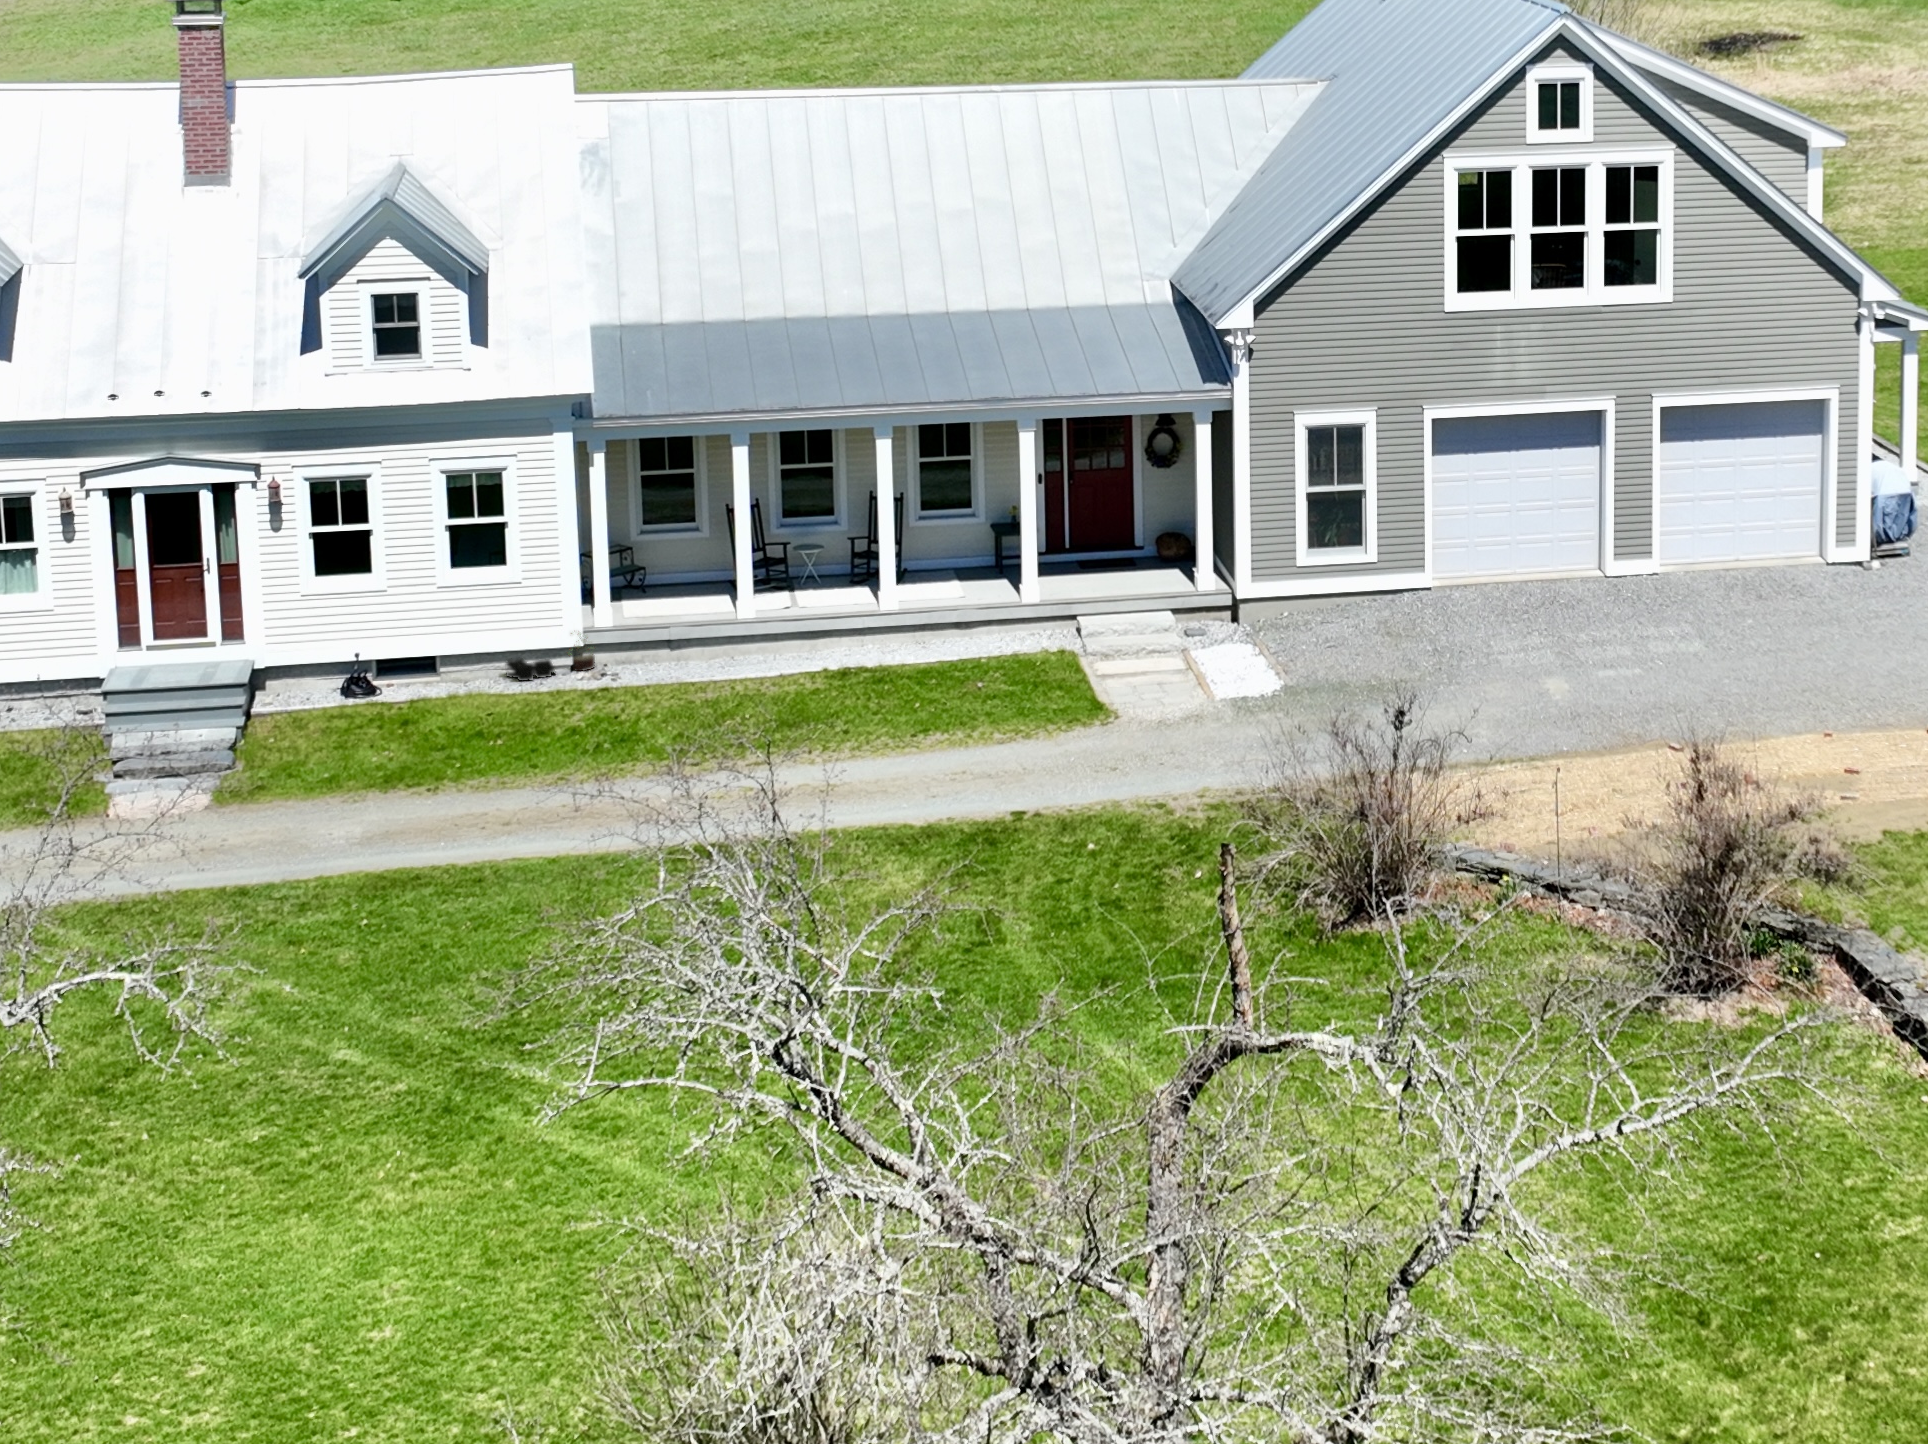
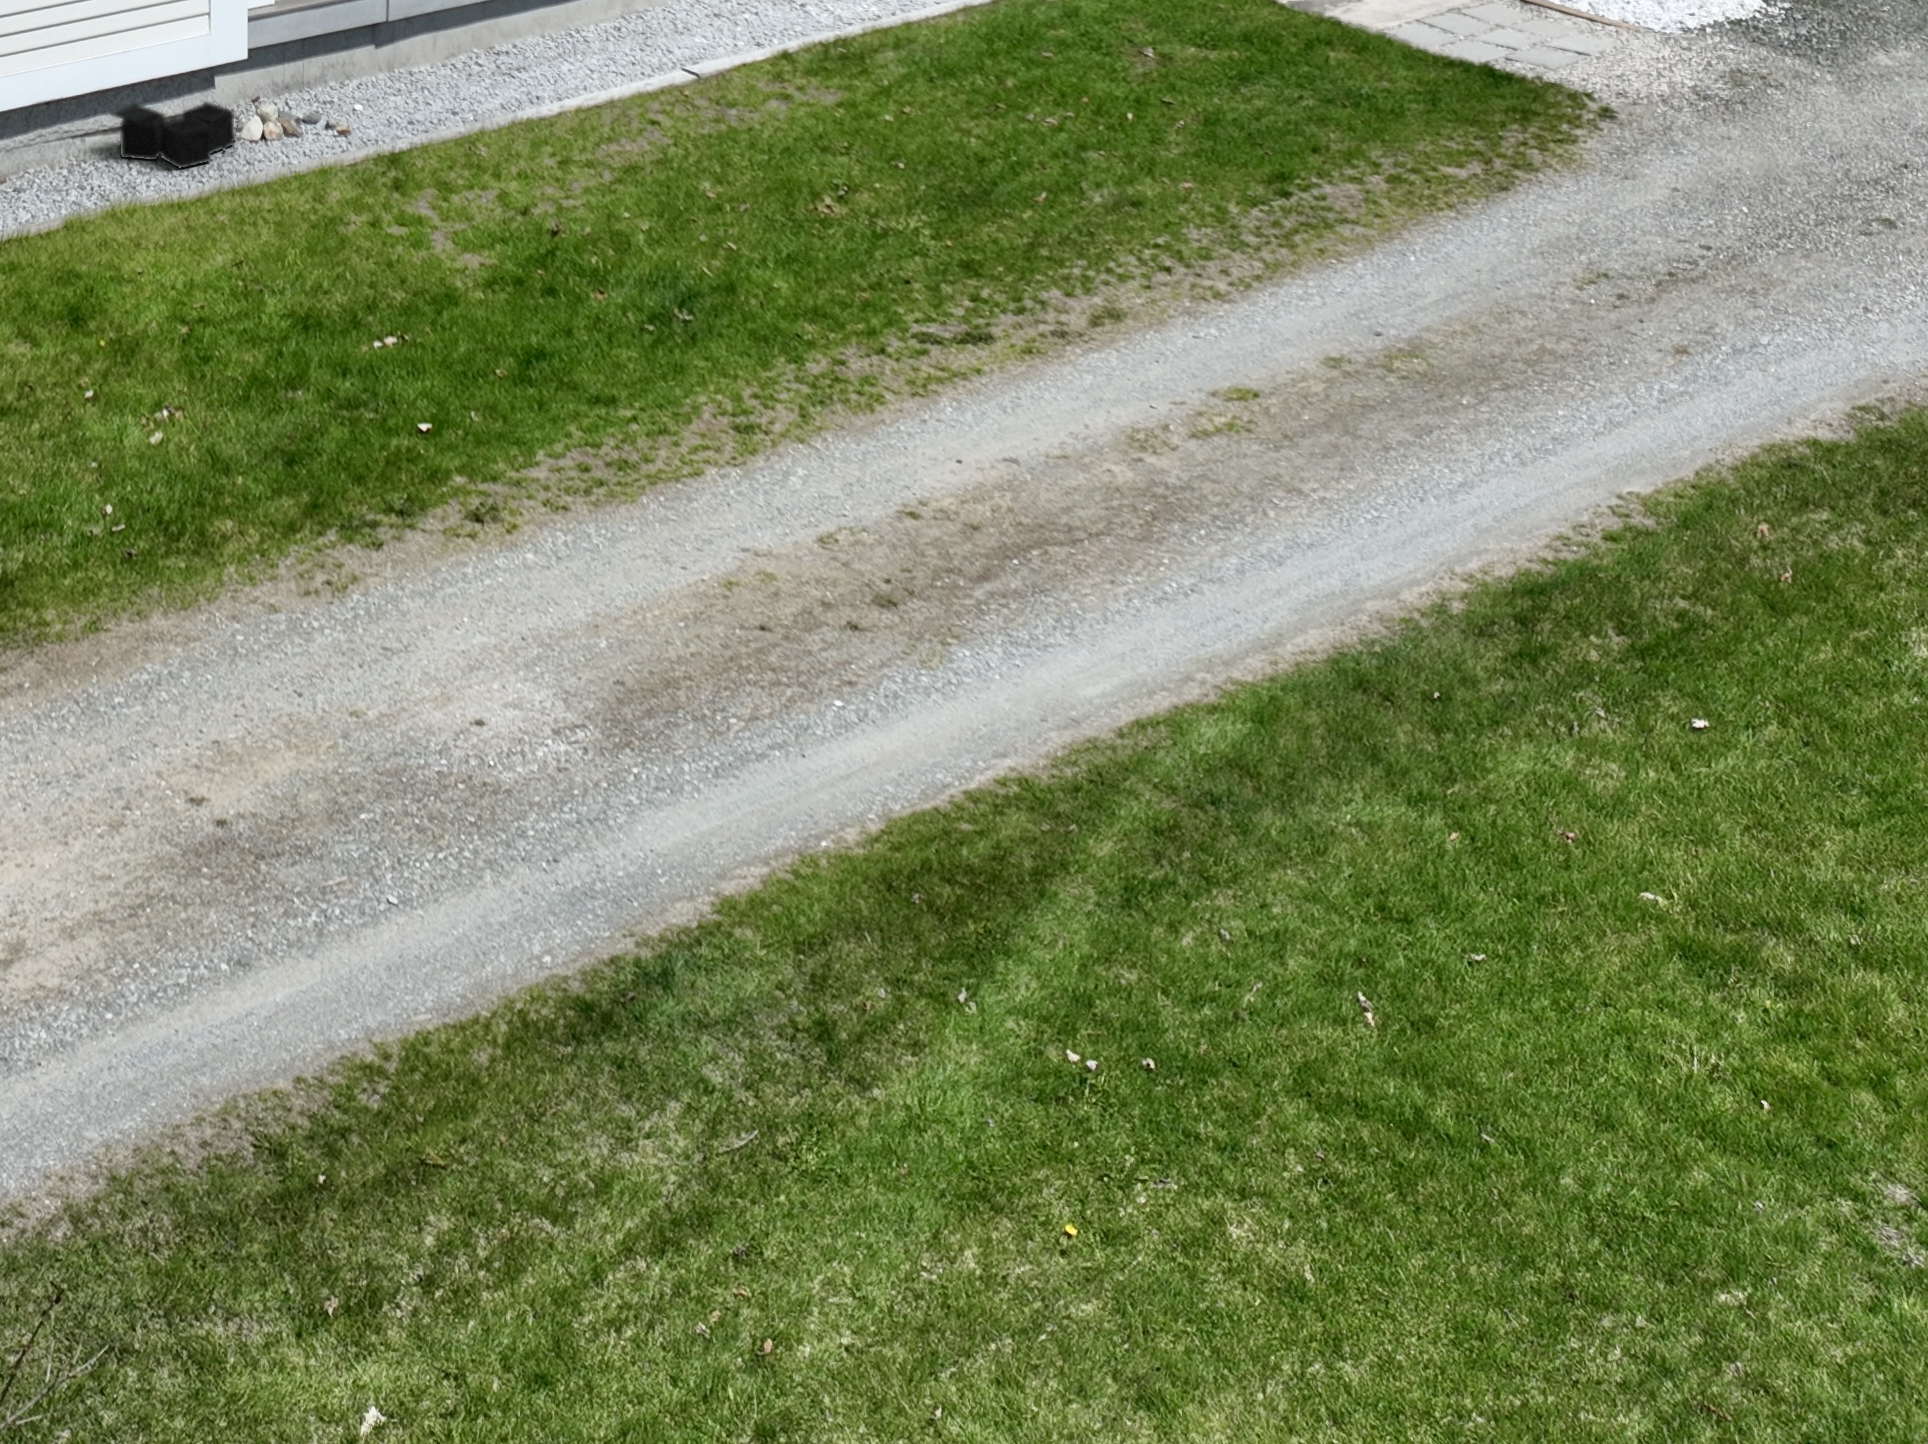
decorative plant: present [569,633,595,671] -> none [231,21,297,123]

